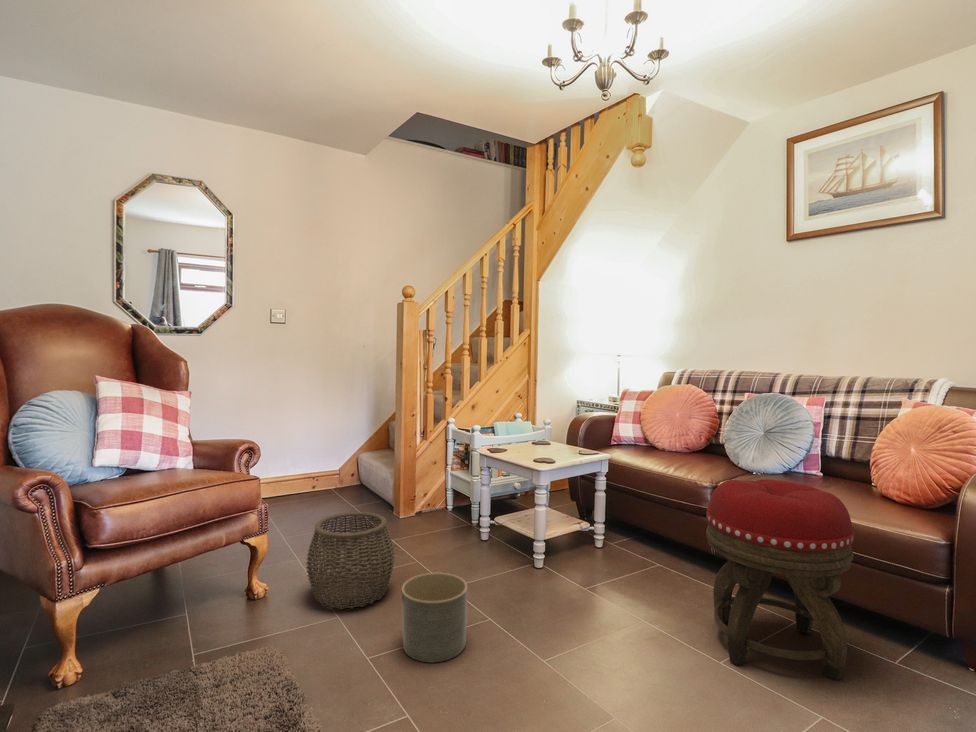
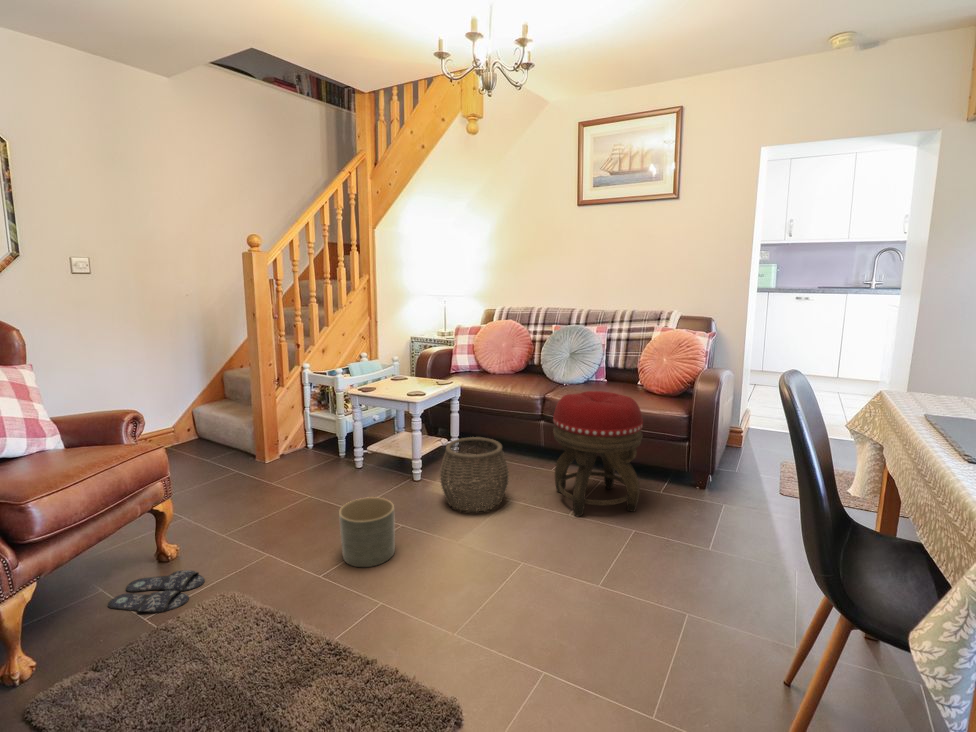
woven basket: present [306,512,395,610] -> present [440,437,509,512]
slippers: none [174,613,265,655] -> present [108,570,205,613]

